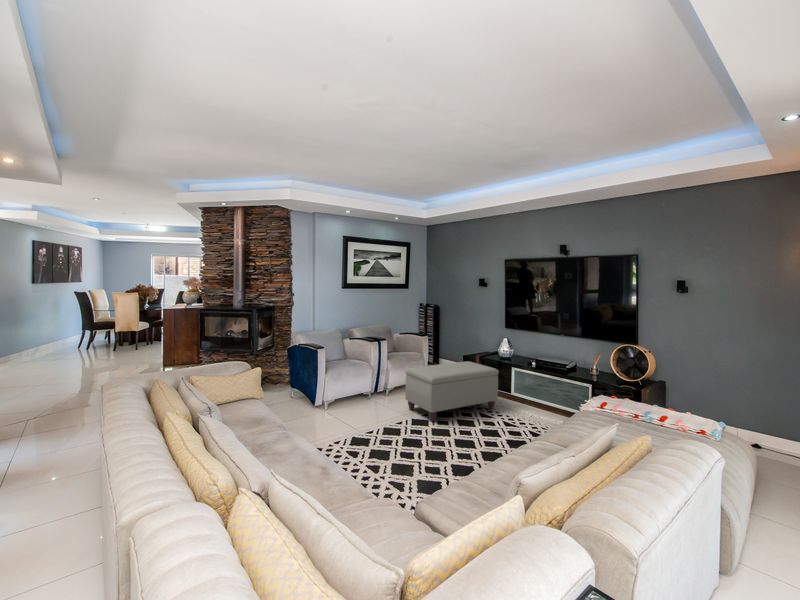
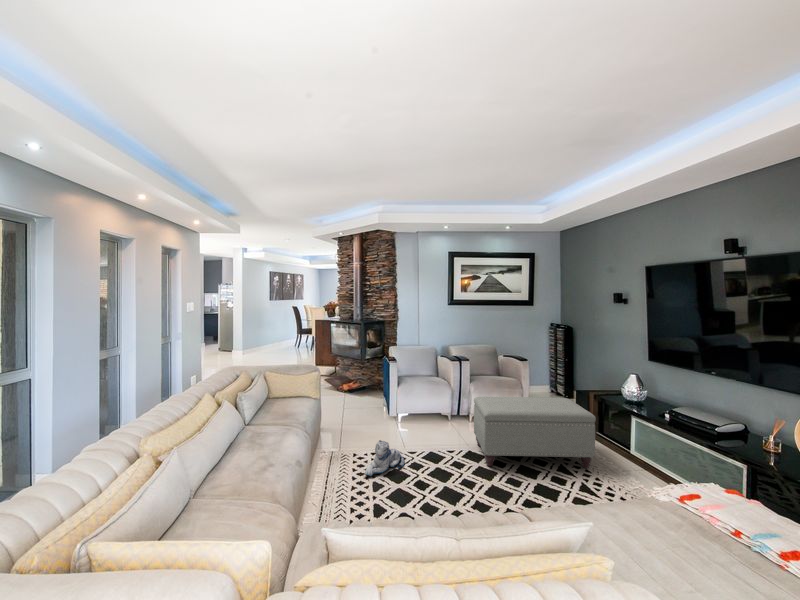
plush toy: none [343,416,370,448] -> present [365,440,405,476]

